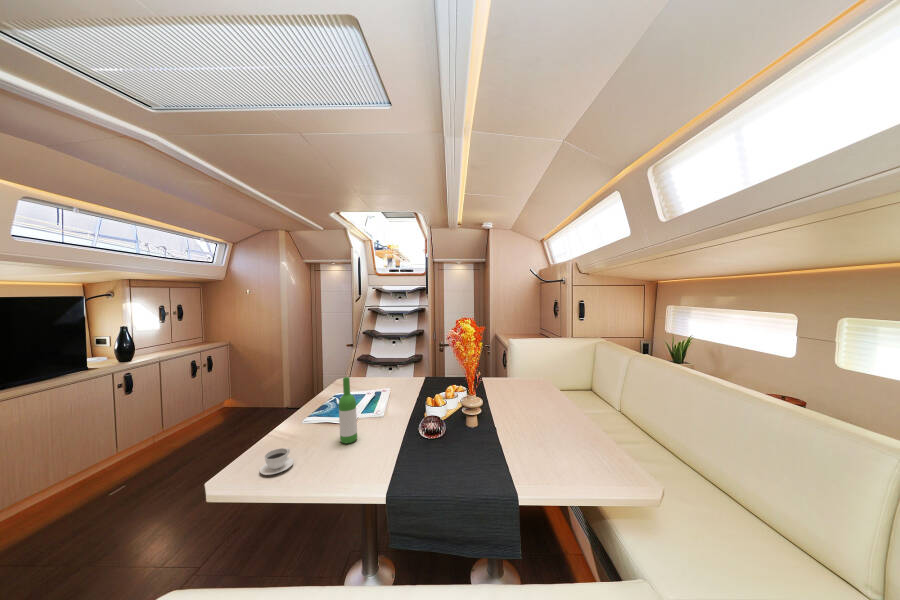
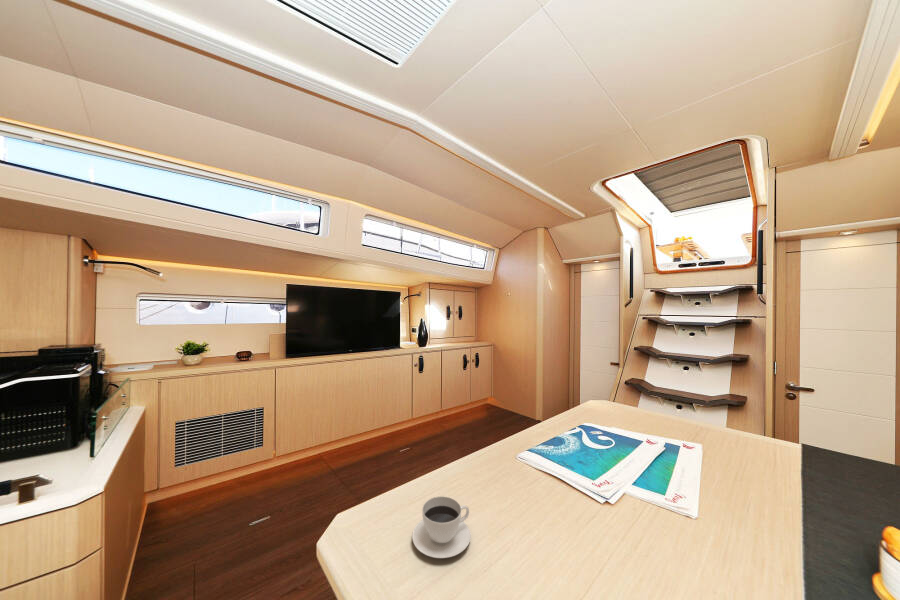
wine bottle: present [339,377,357,443] -> none [573,394,618,564]

